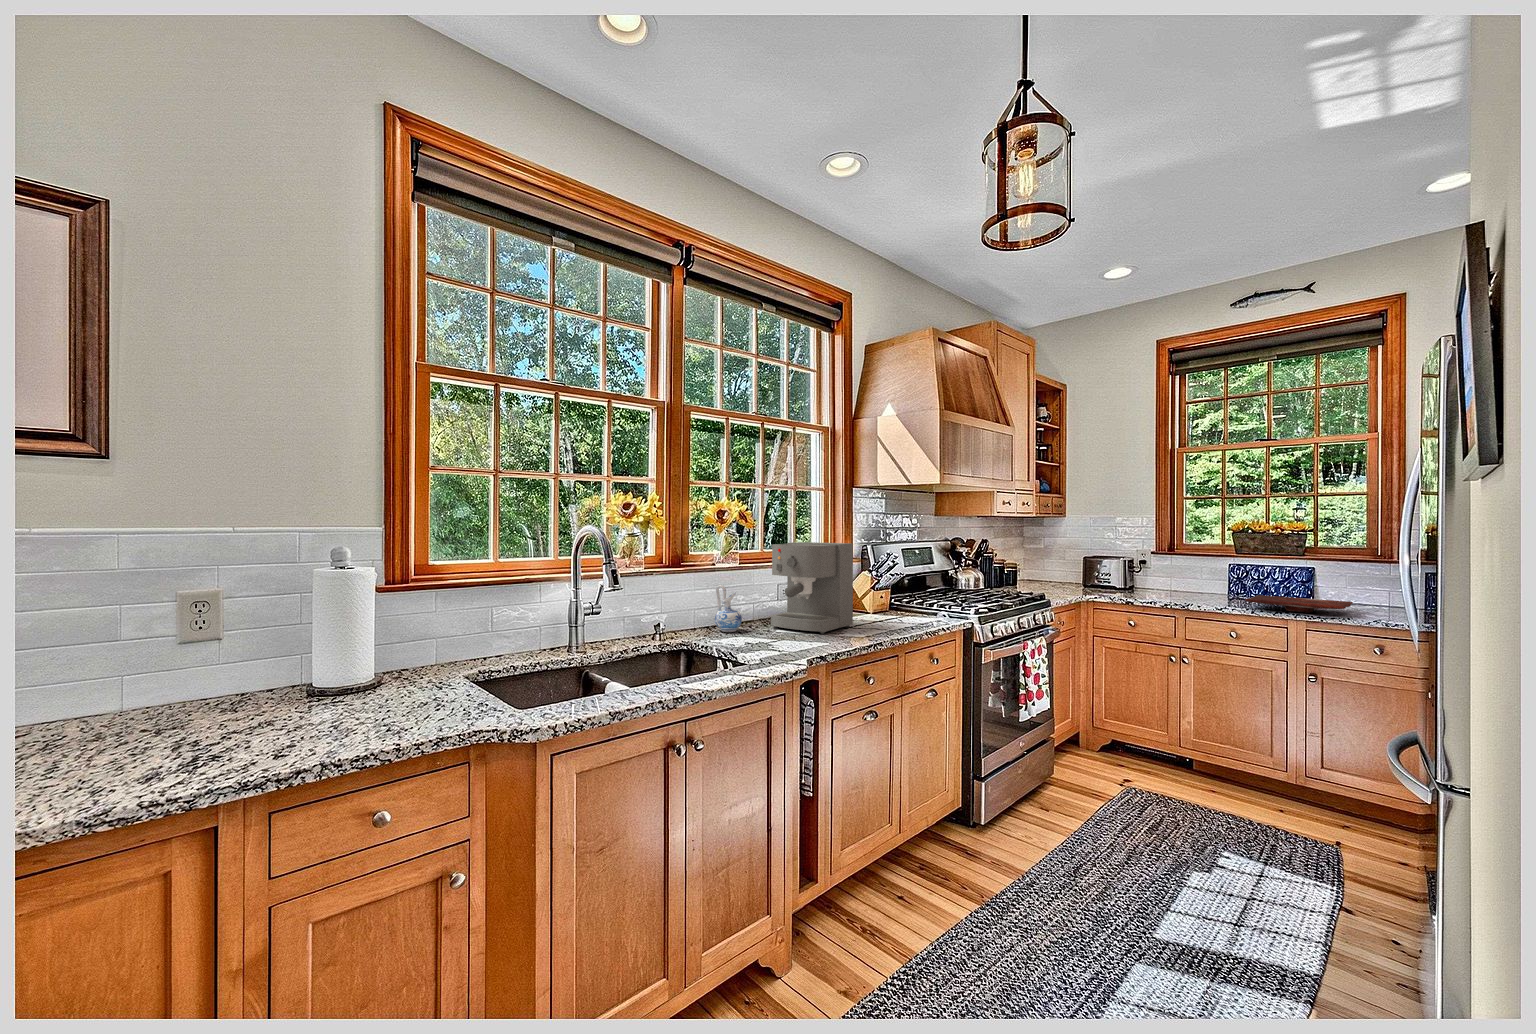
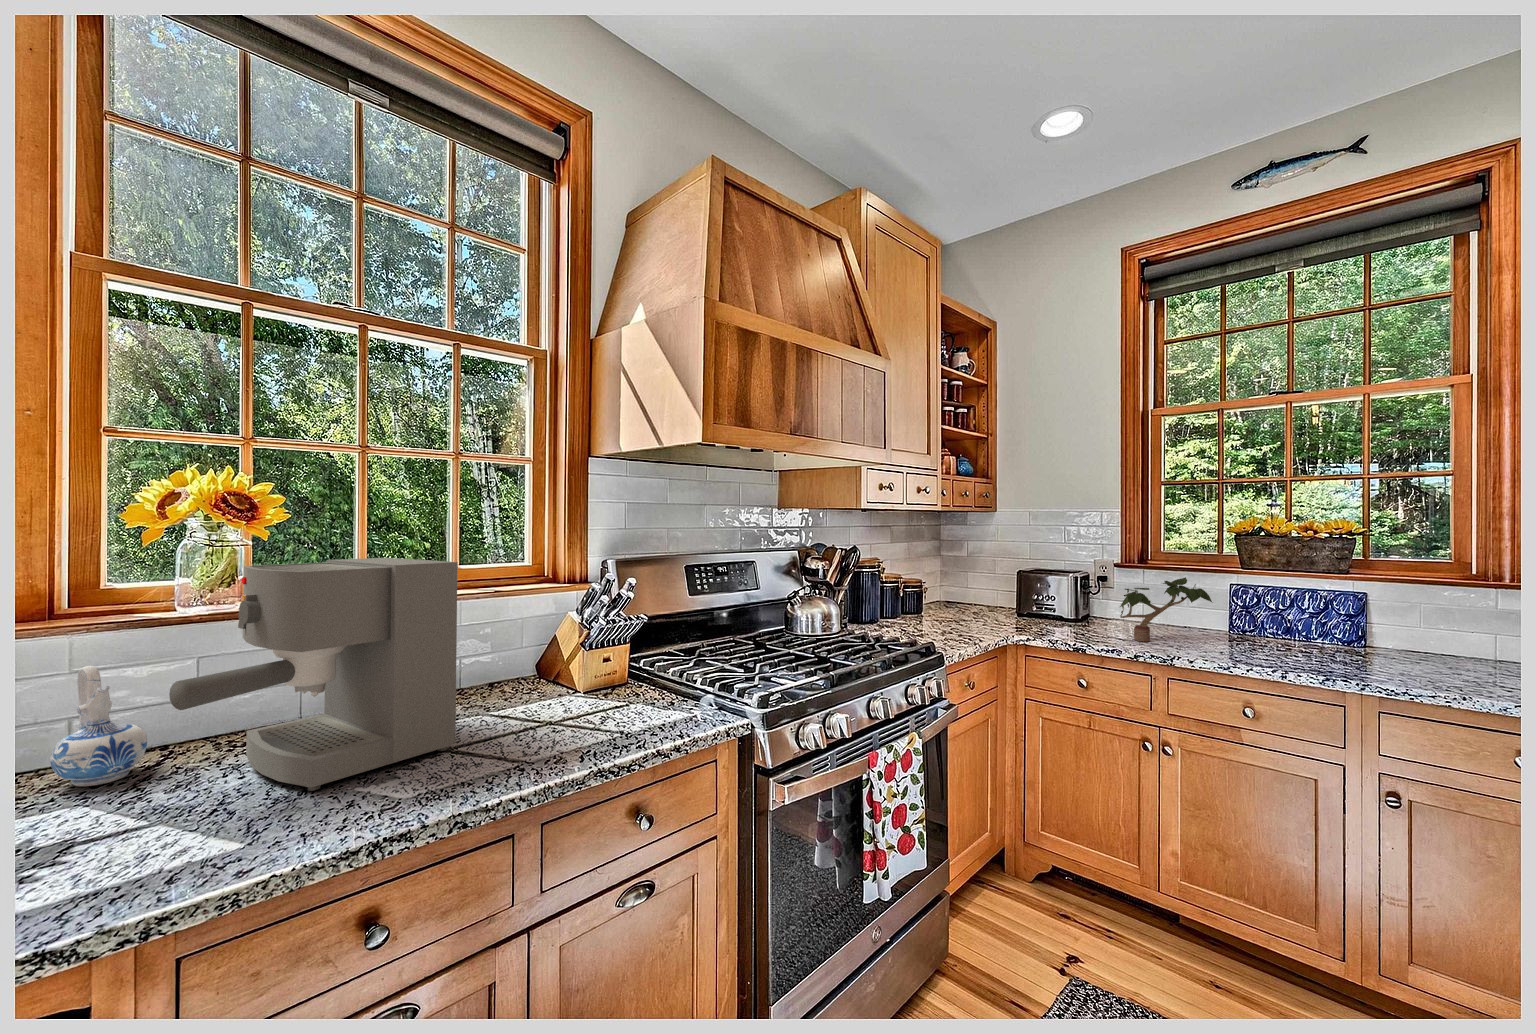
potted plant: none [1151,557,1222,599] -> present [1120,577,1212,641]
cutting board: present [1245,595,1353,613] -> none [1268,638,1456,674]

